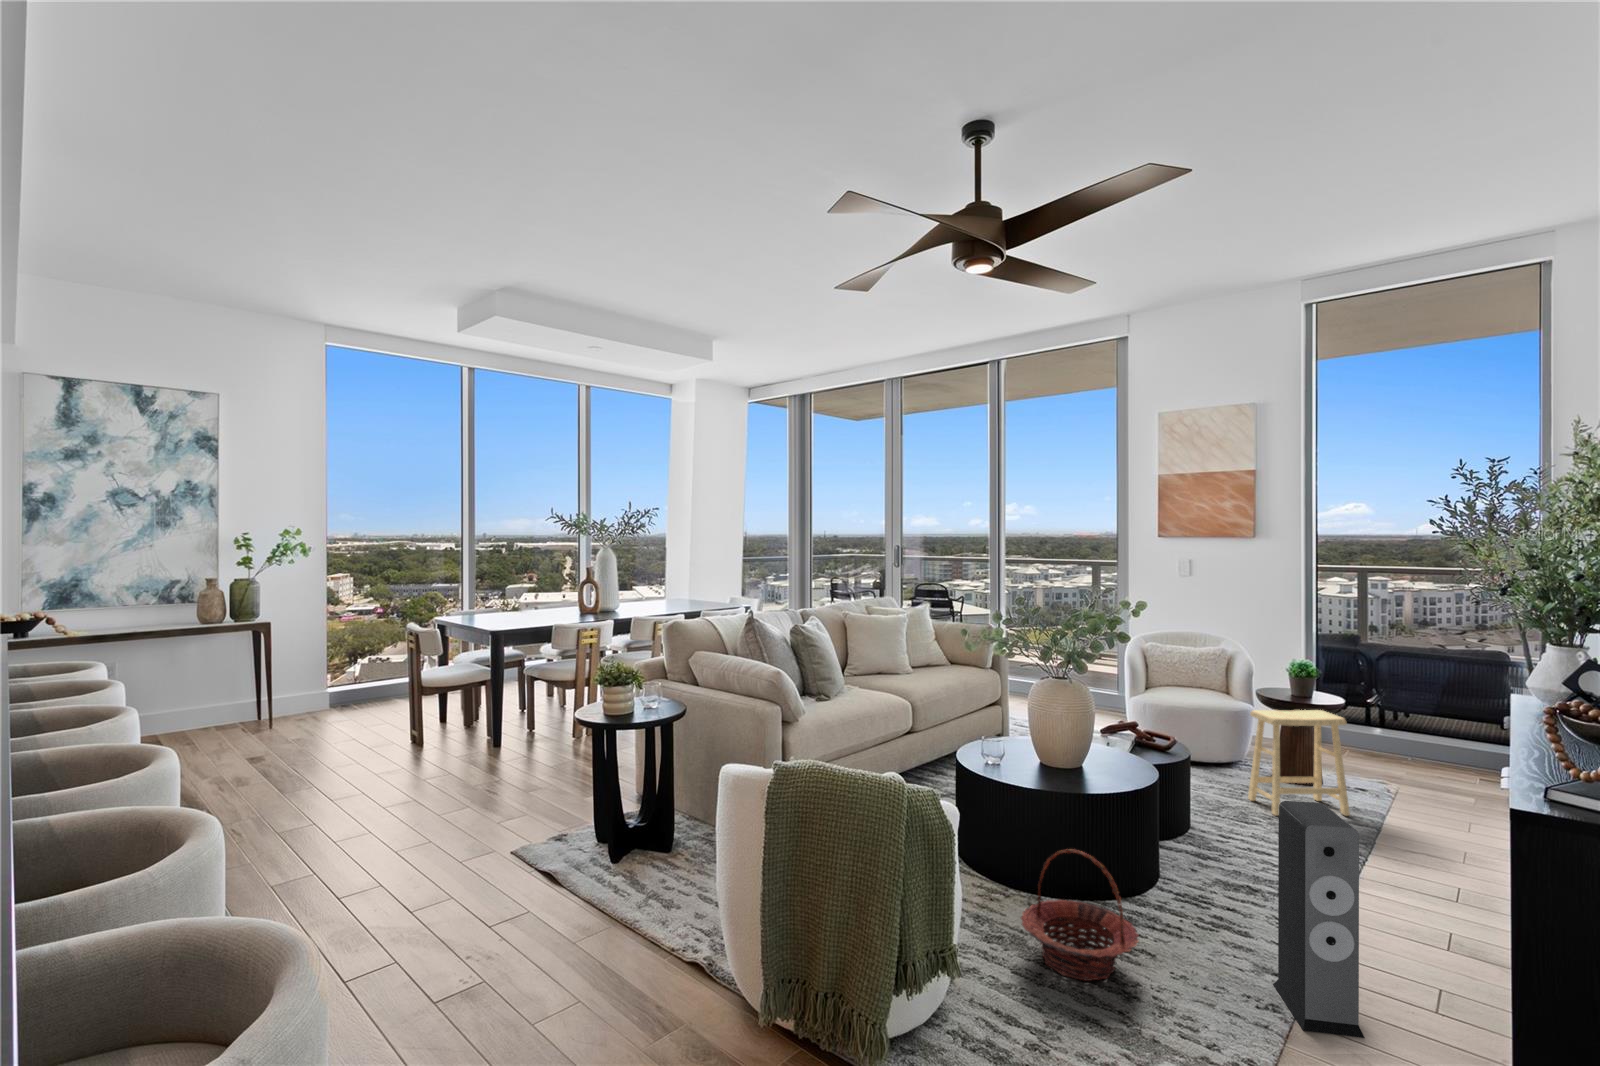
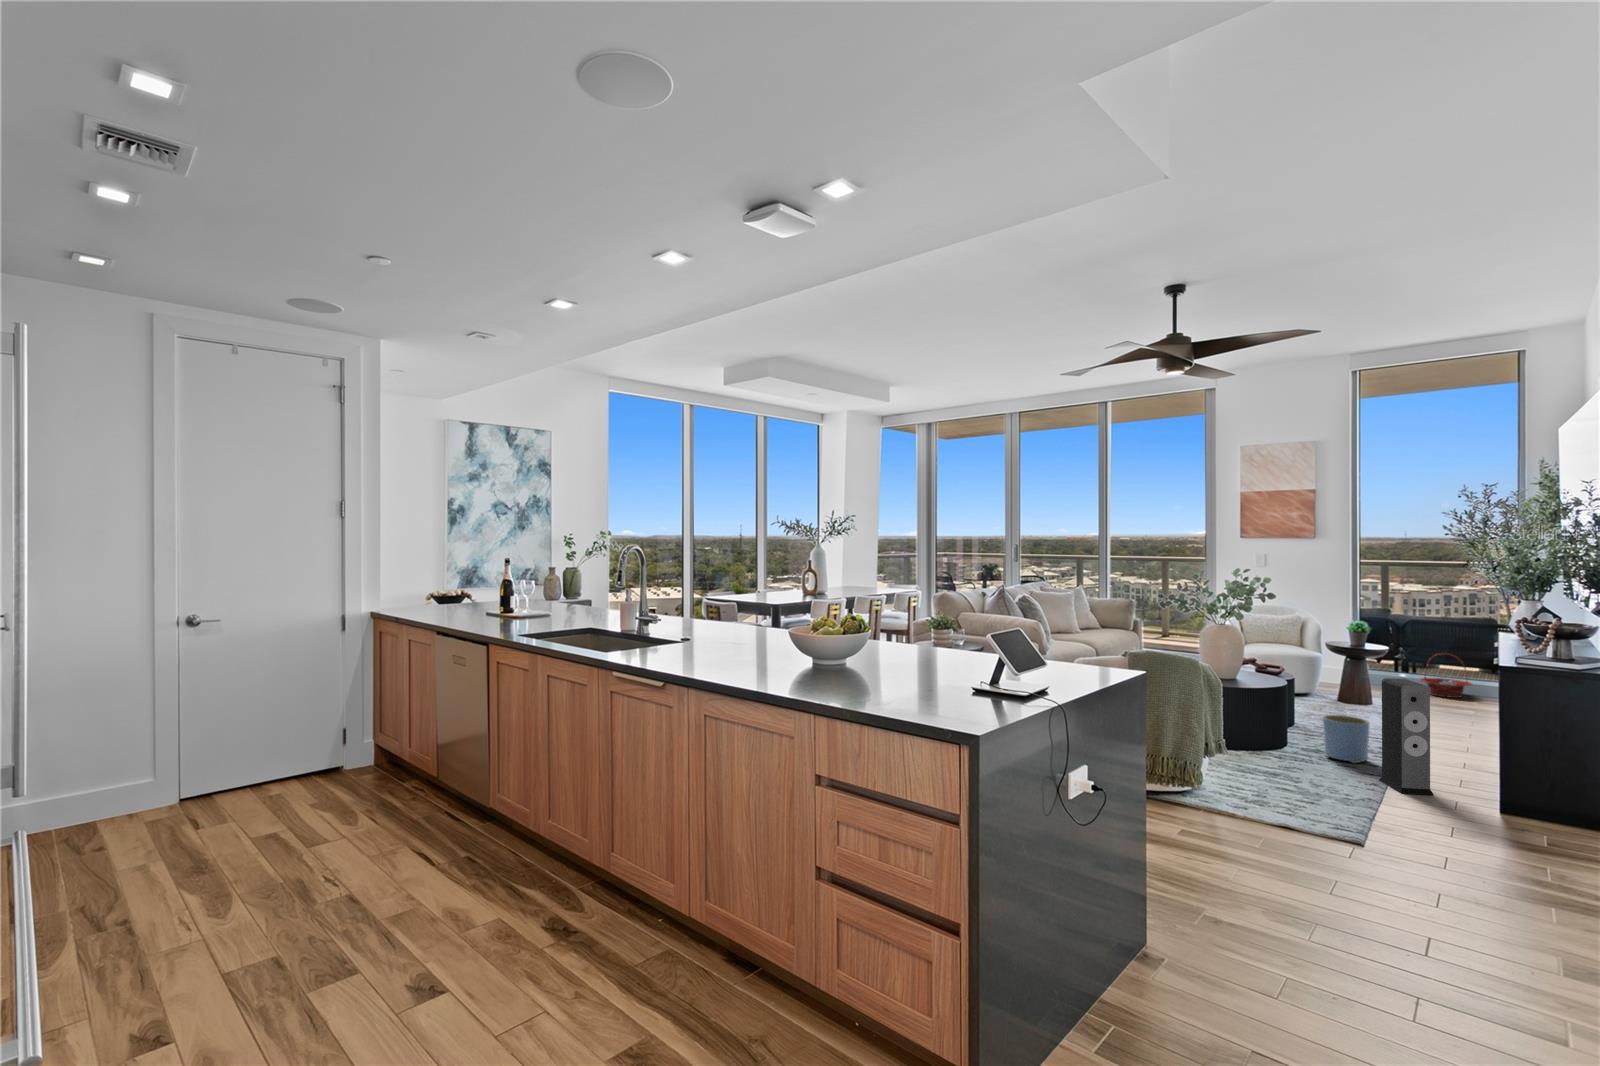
footstool: present [1248,710,1350,816] -> none [1327,652,1398,720]
planter: none [1199,838,1273,932] -> present [1323,715,1370,763]
basket: present [1021,849,1138,981] -> present [1420,659,1472,698]

